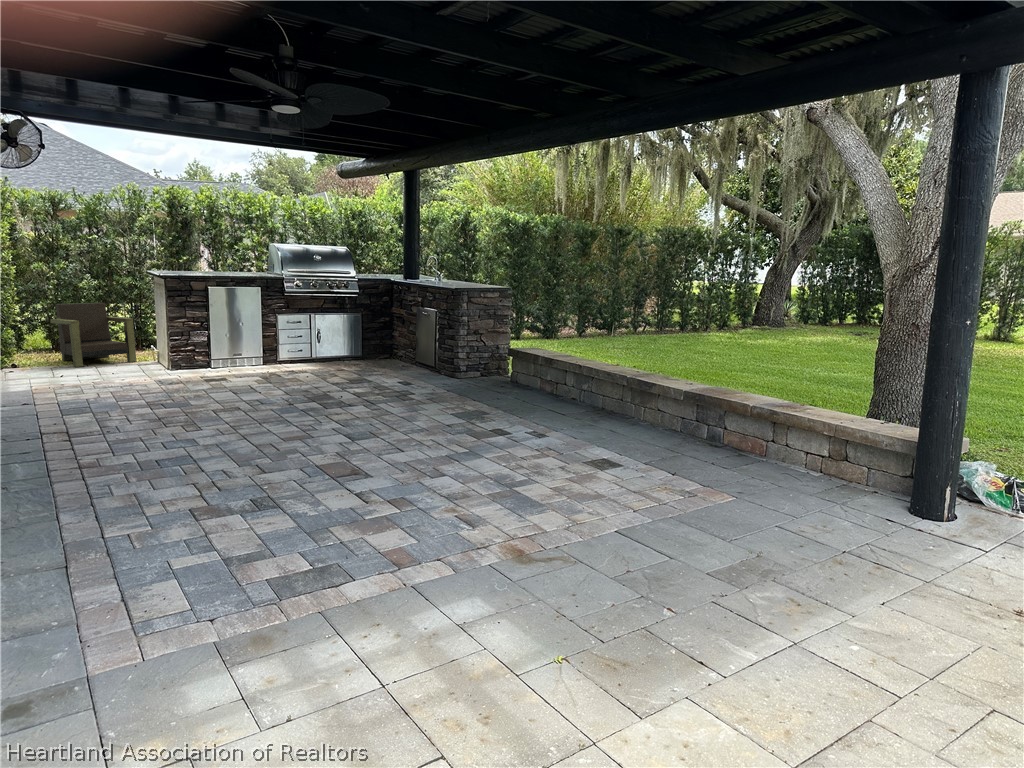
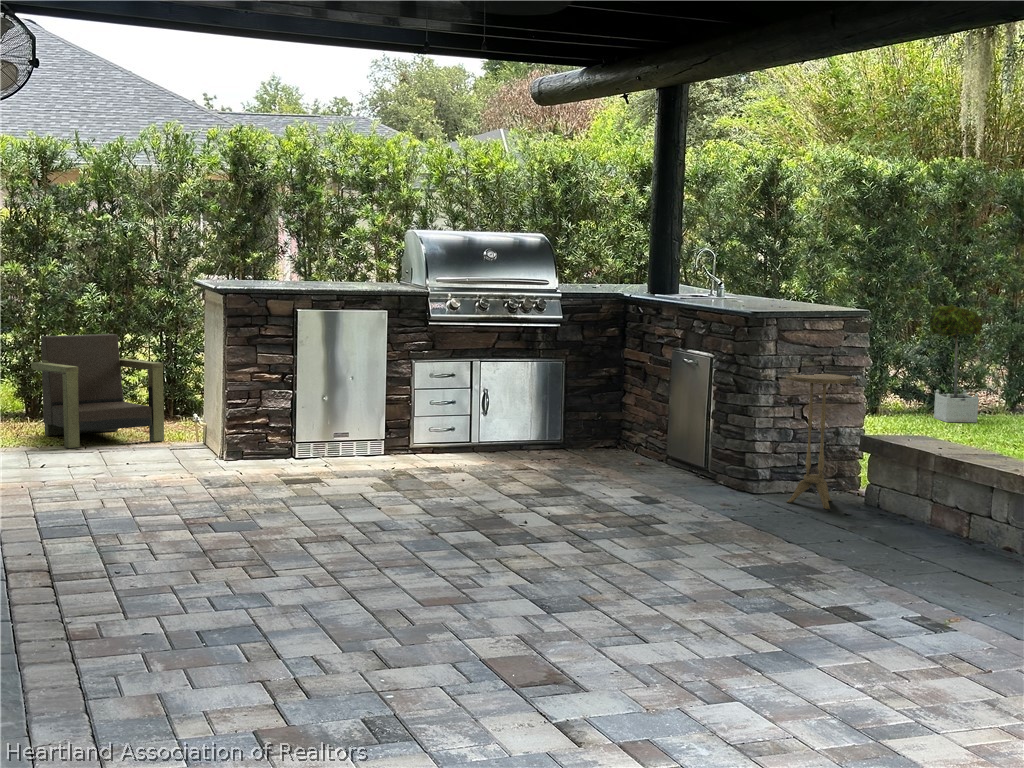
potted tree: none [542,285,567,342] -> present [930,304,983,422]
side table: none [473,317,507,384] -> present [786,373,856,509]

